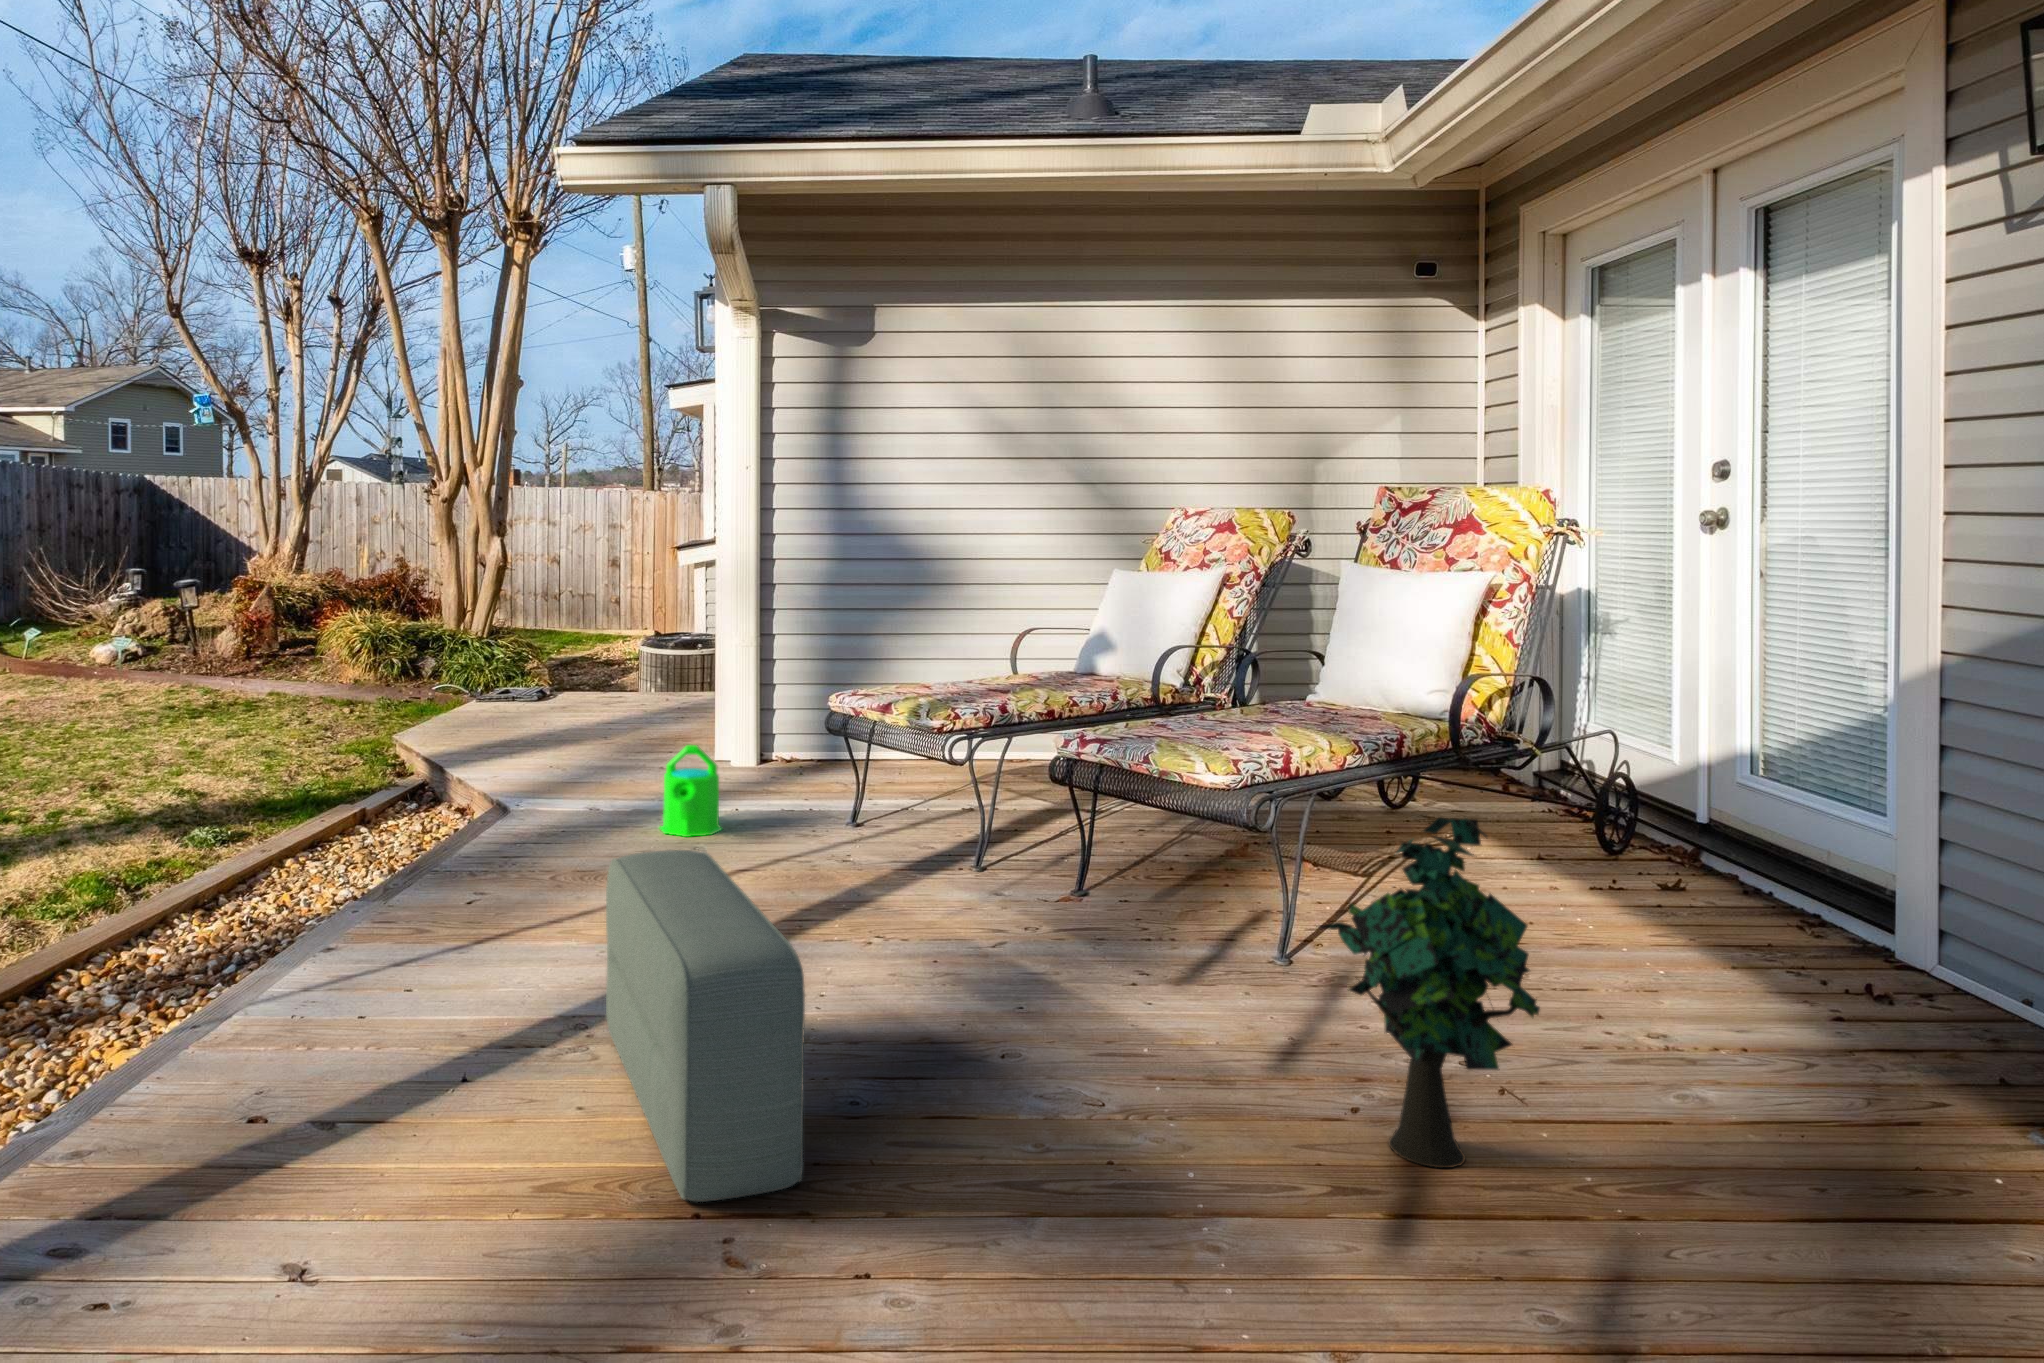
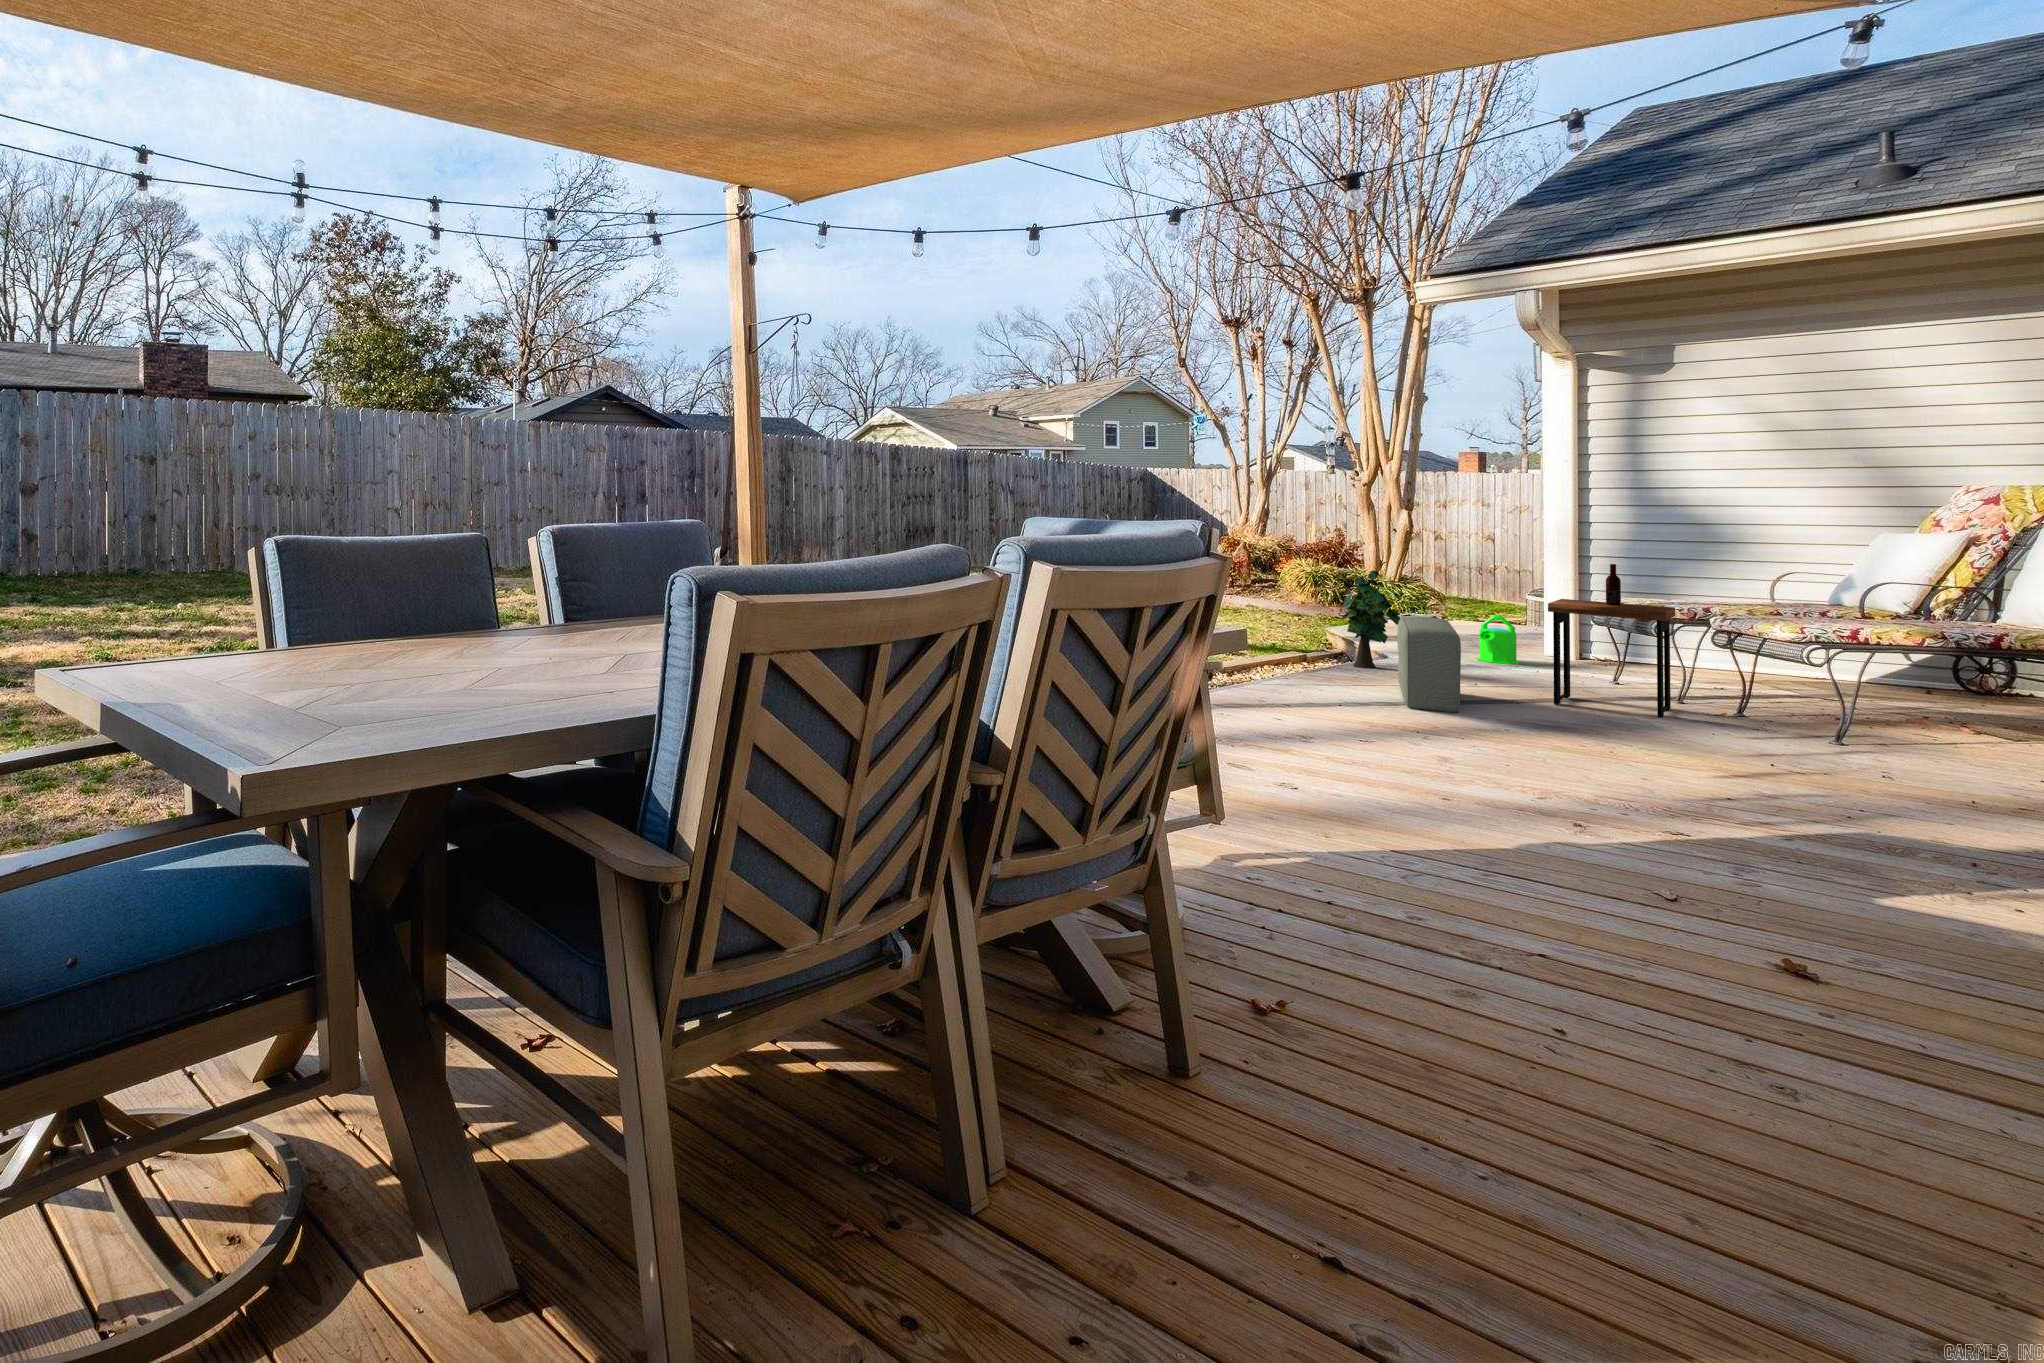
side table: none [882,685,1102,1022] -> present [1548,564,1675,718]
decorative plant: present [1319,817,1540,1168] -> present [1339,570,1400,668]

